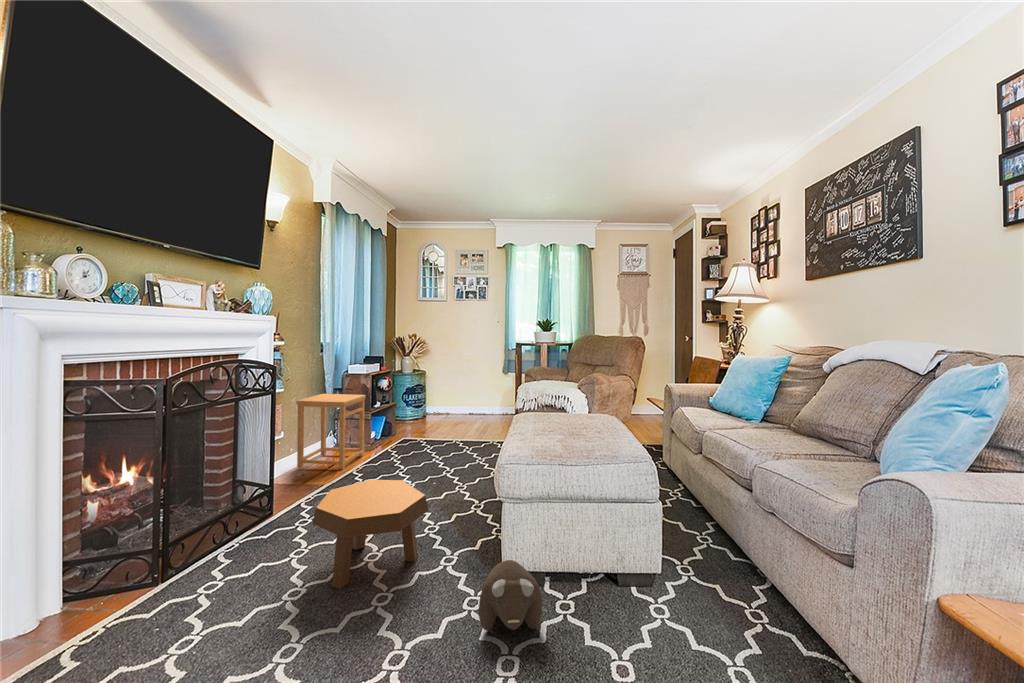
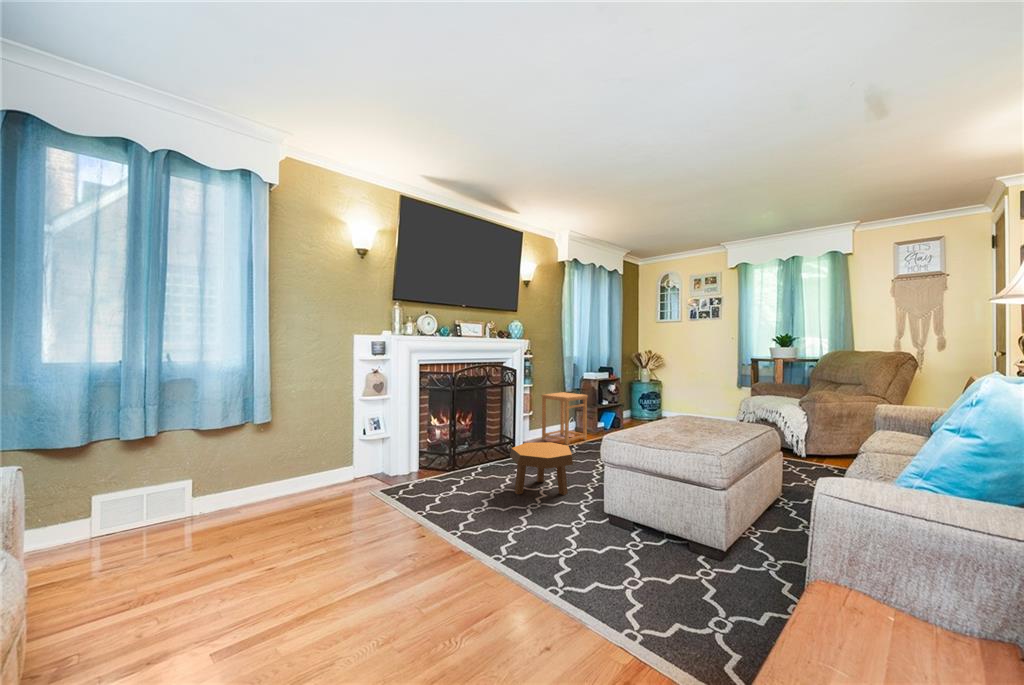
plush toy: present [479,560,542,631] -> none [564,494,607,539]

